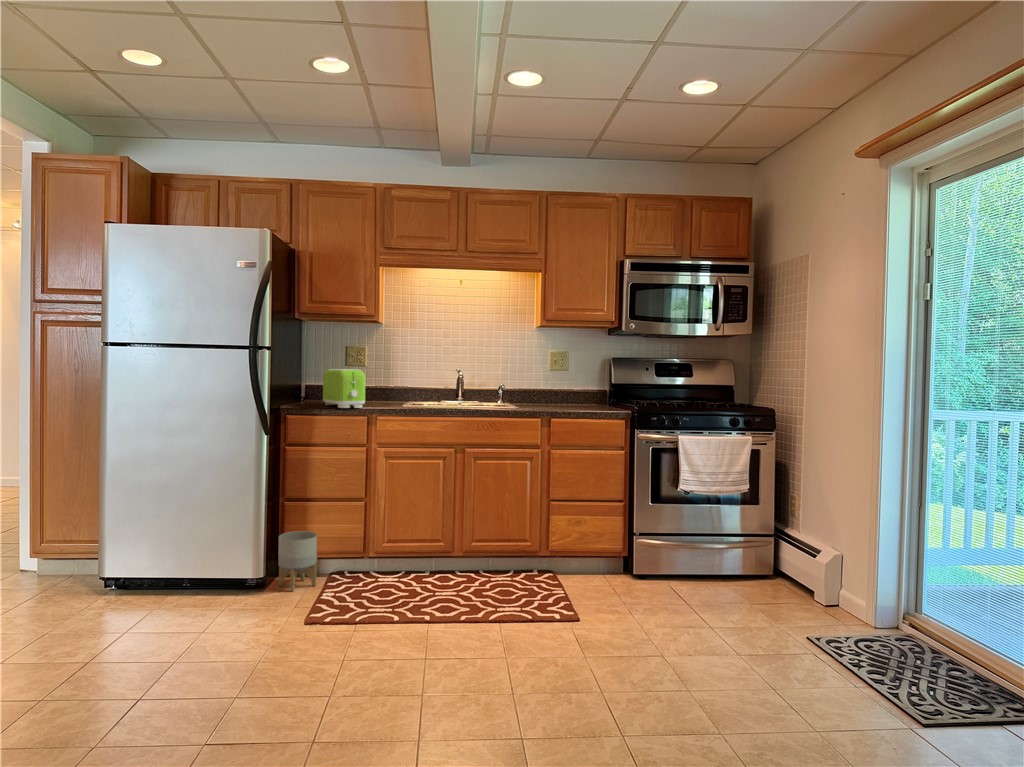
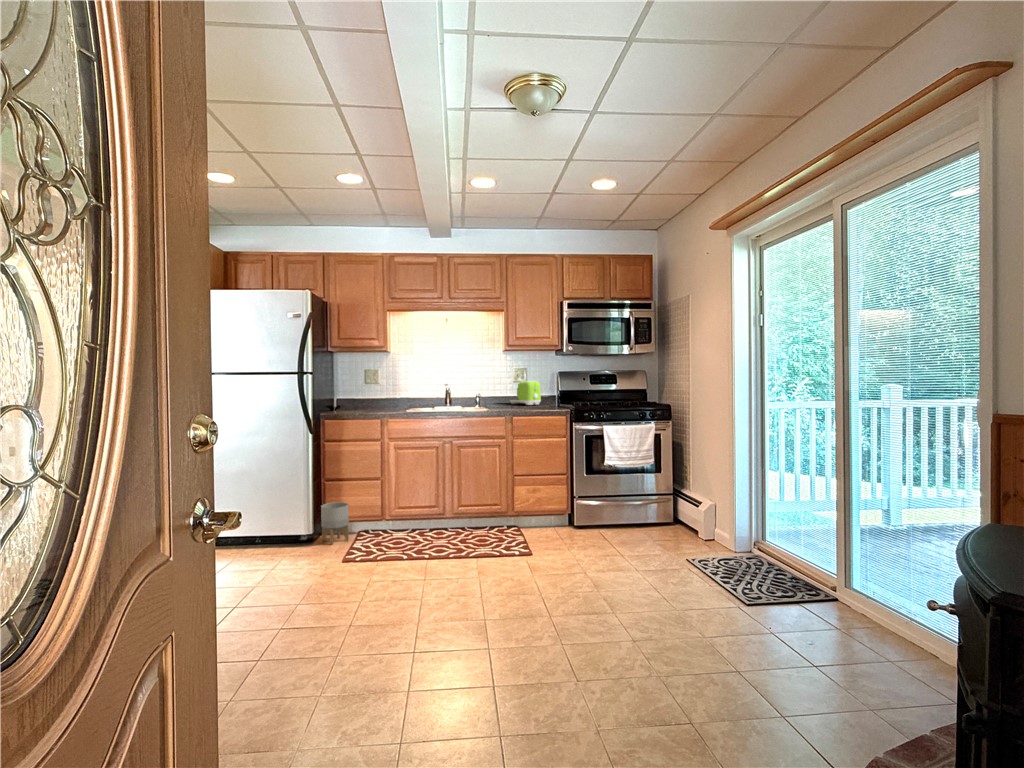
toaster: present [323,369,365,408] -> present [510,381,541,405]

